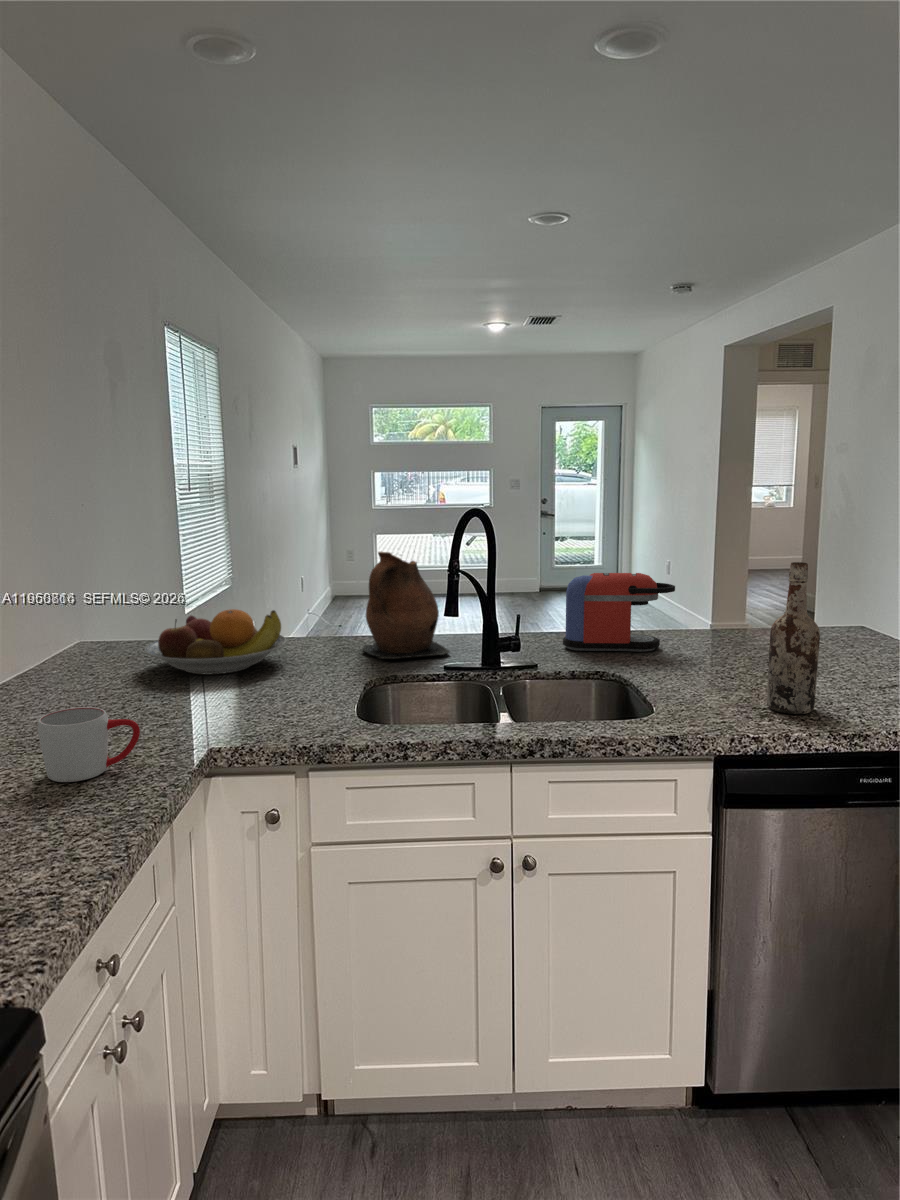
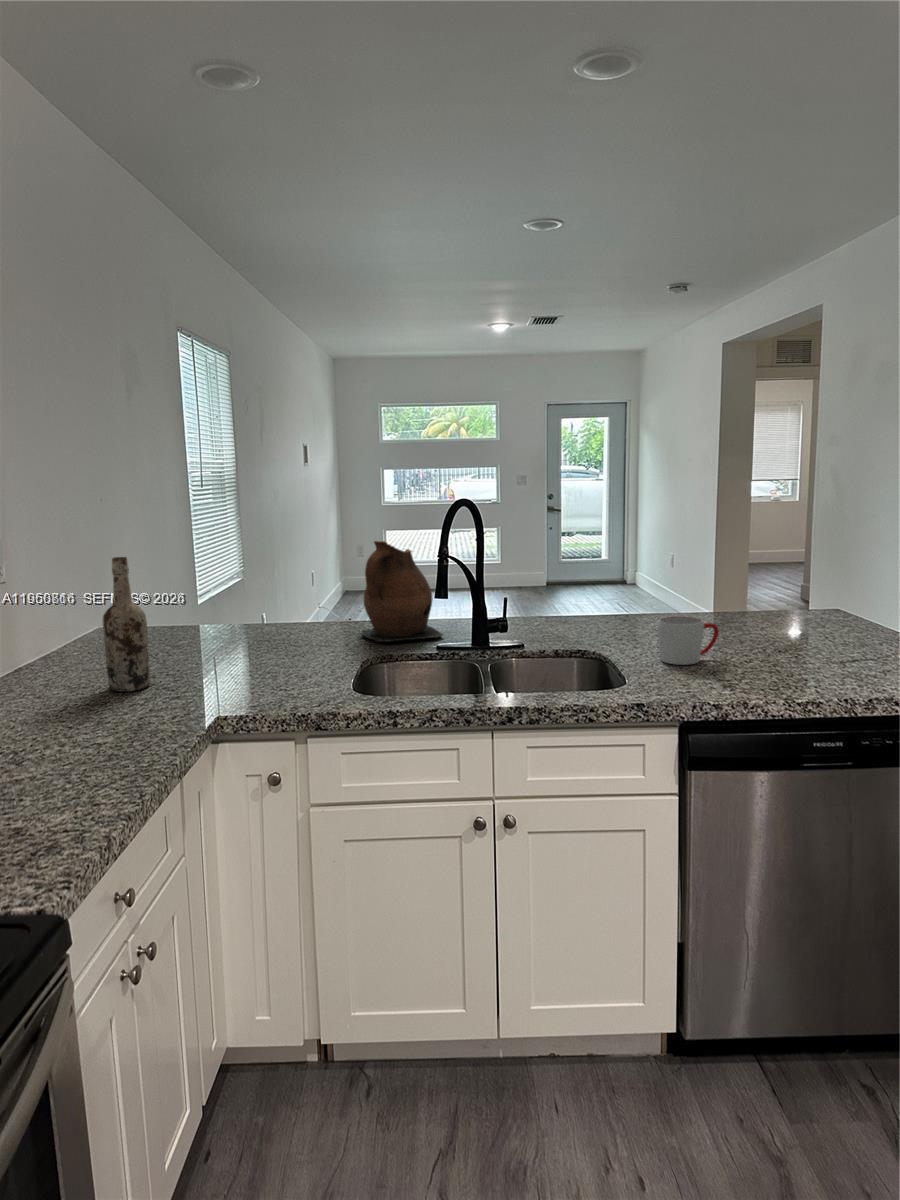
wine bottle: present [767,562,820,714] -> present [103,557,151,692]
coffee maker: present [563,573,675,652] -> none [551,558,657,633]
fruit bowl: present [145,609,286,675] -> none [157,596,289,657]
mug: present [37,707,140,782] -> present [657,616,719,665]

